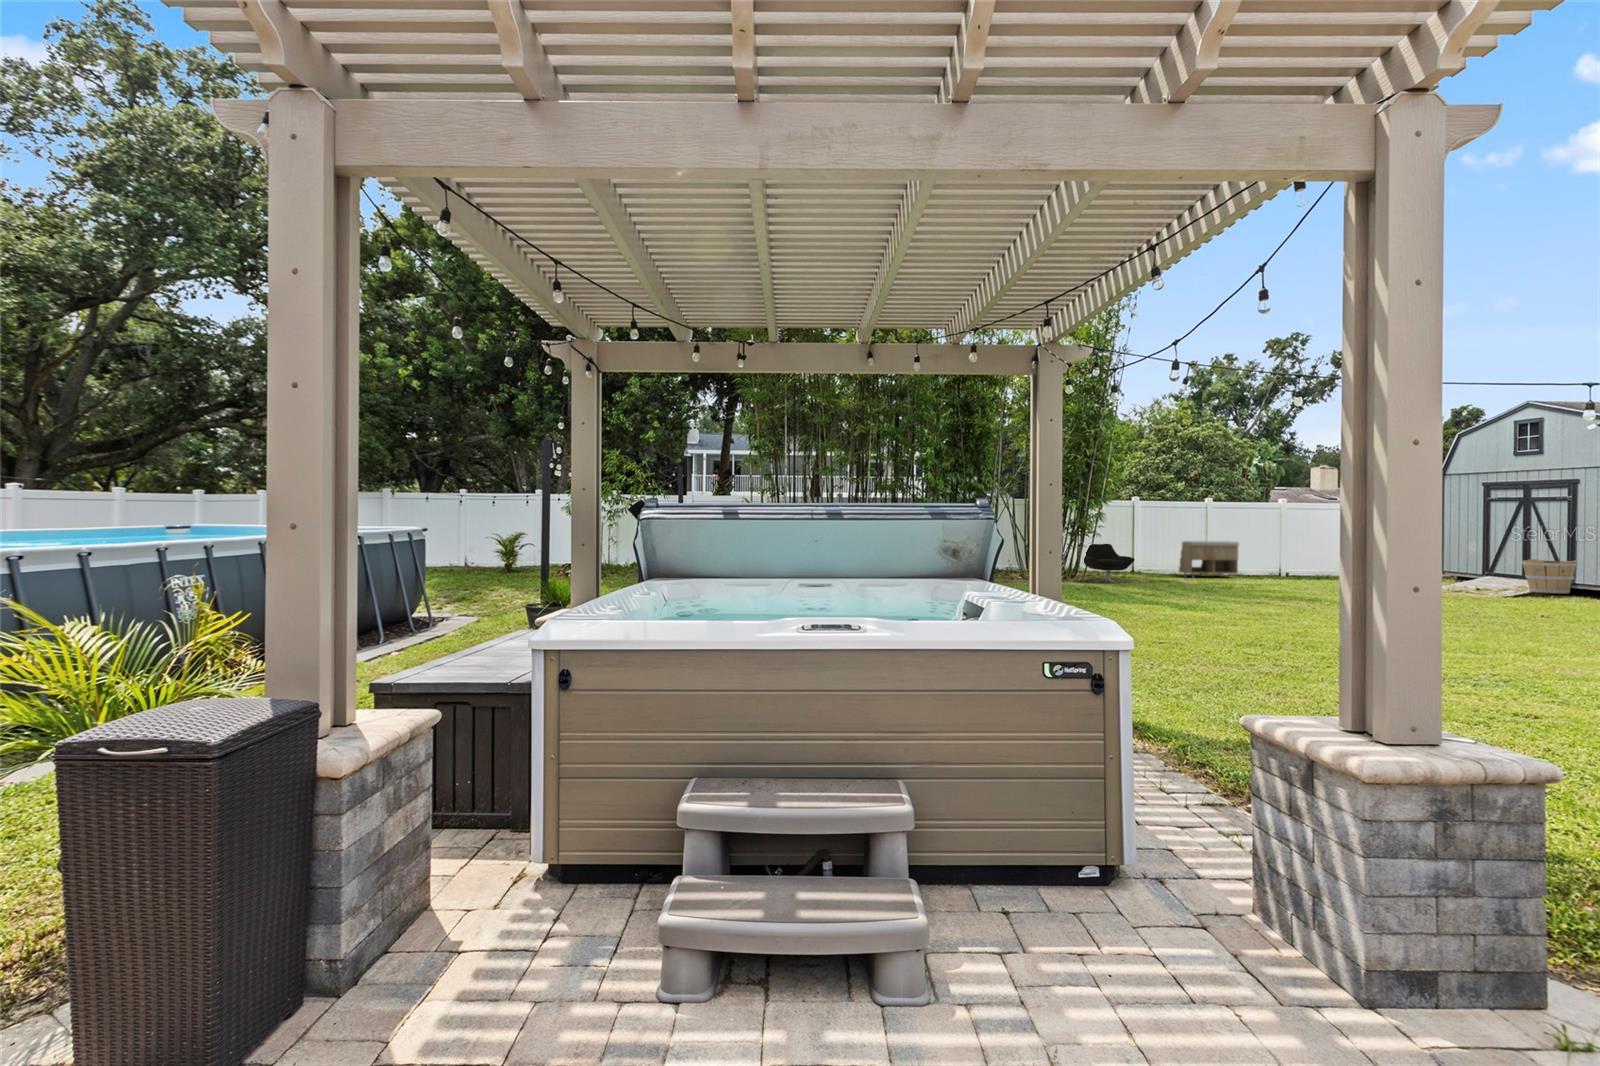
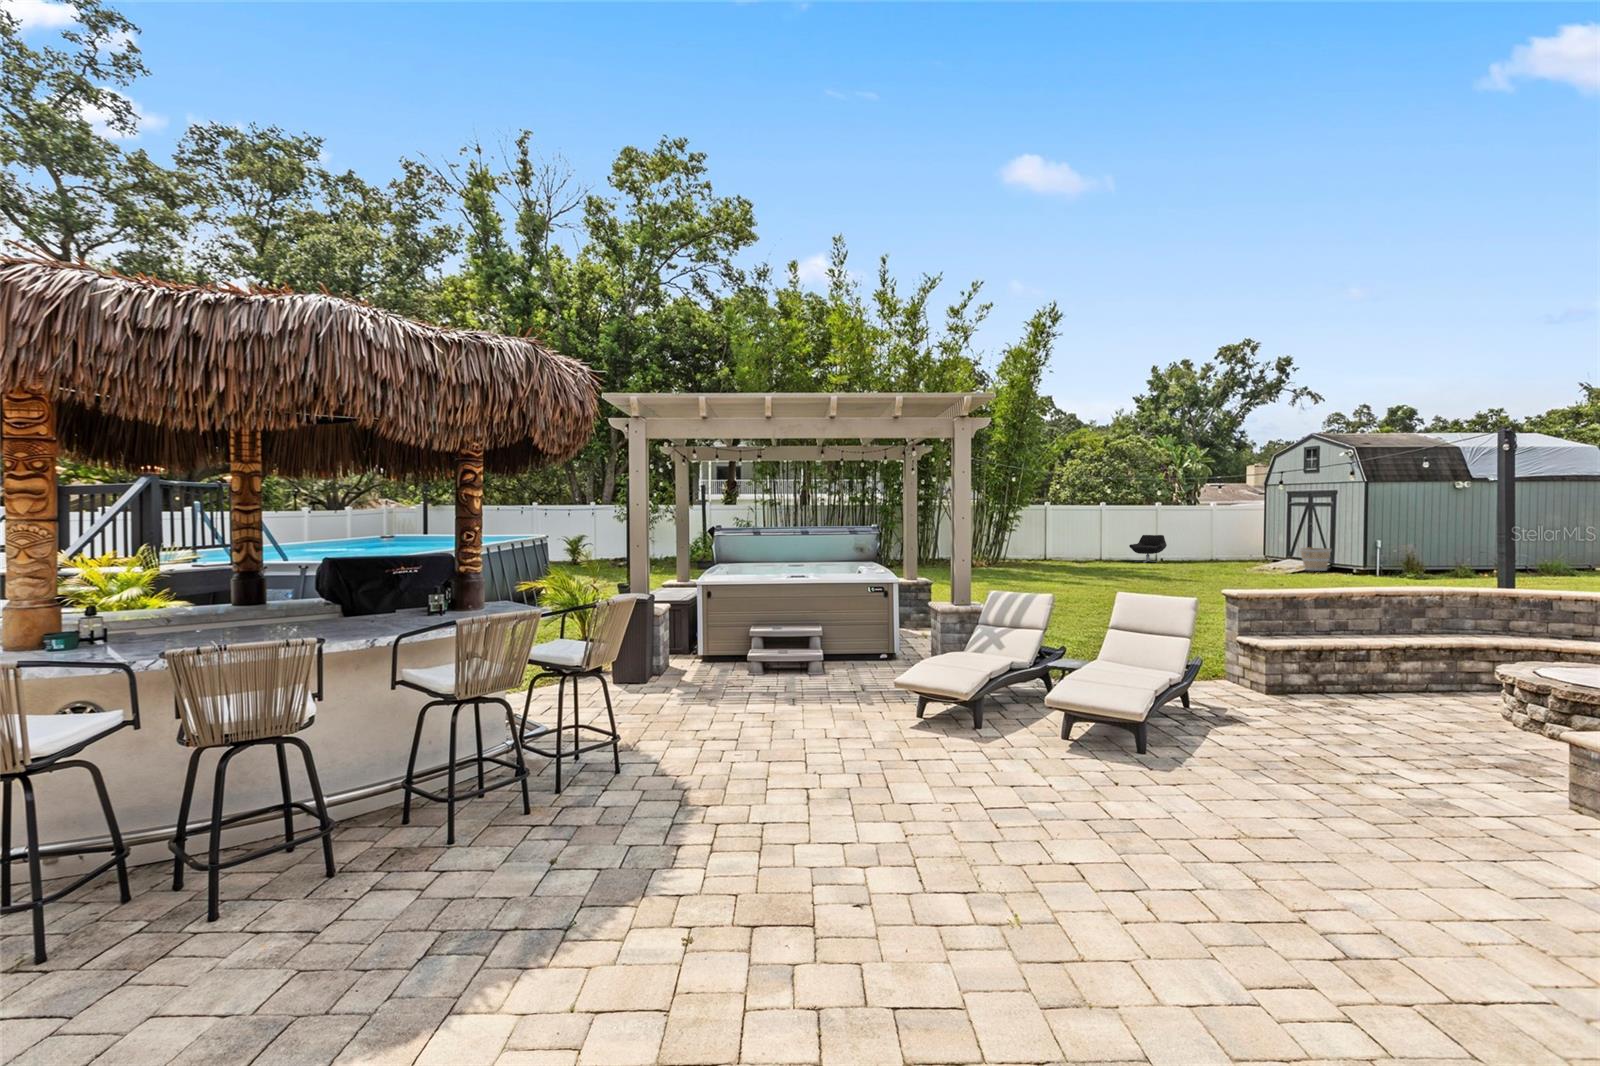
storage bench: present [1179,541,1239,578] -> none [1080,535,1122,562]
lounge chair: present [1084,544,1135,583] -> present [1129,535,1167,562]

